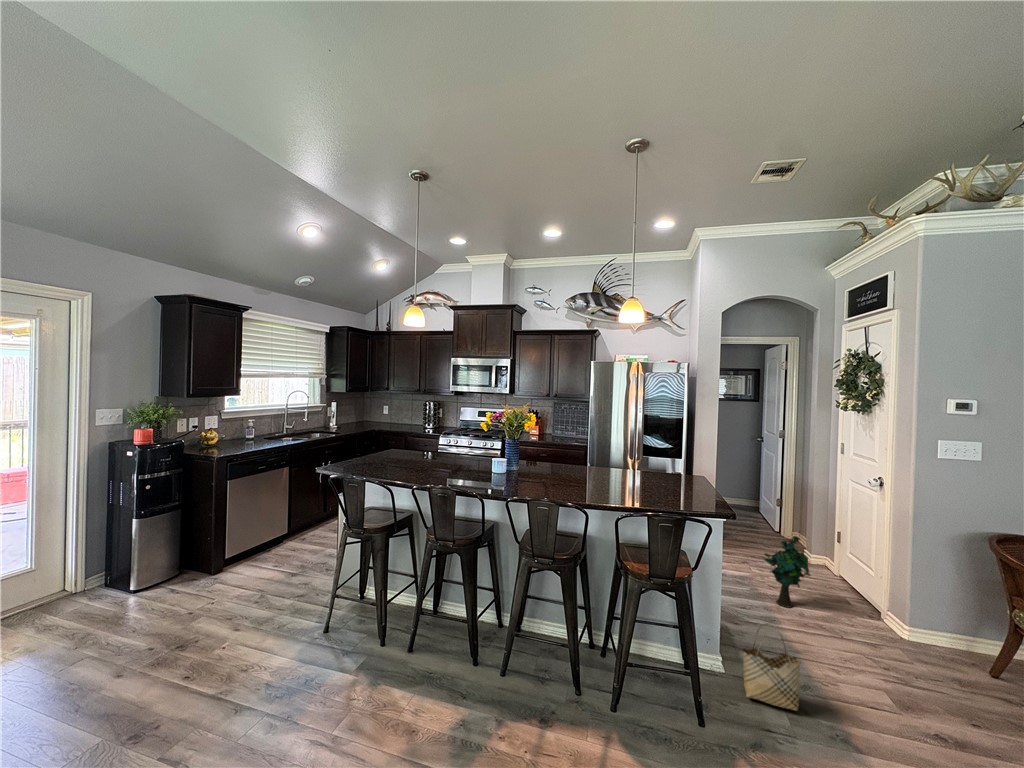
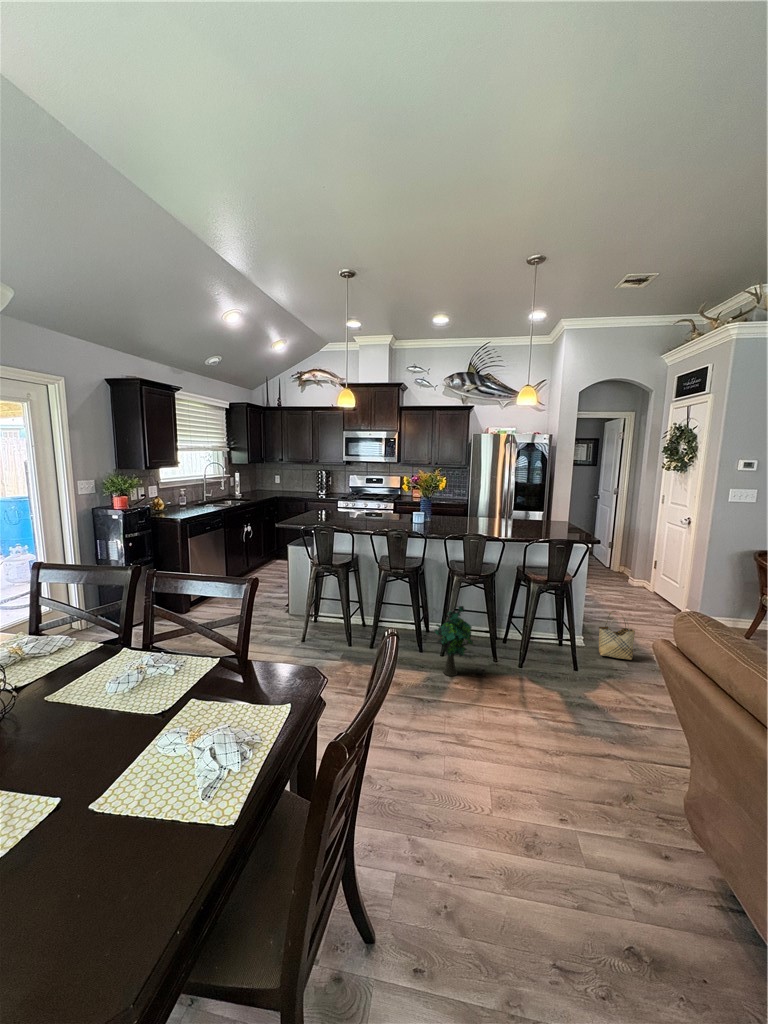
decorative plant: present [764,536,810,608] -> present [432,606,473,676]

